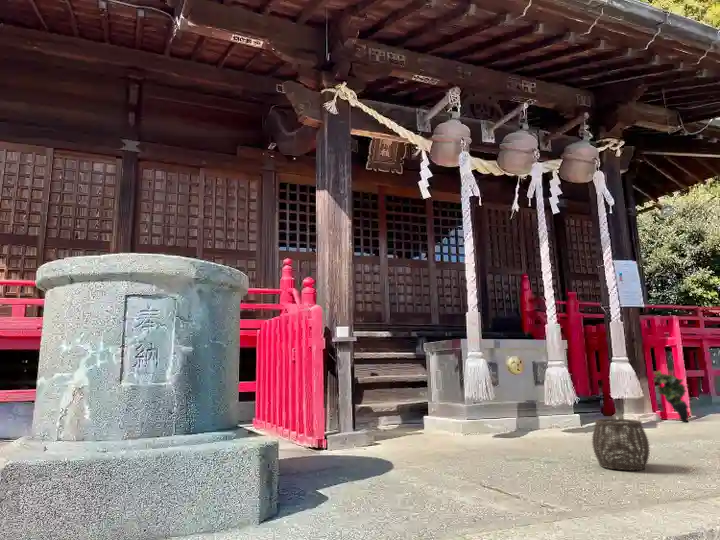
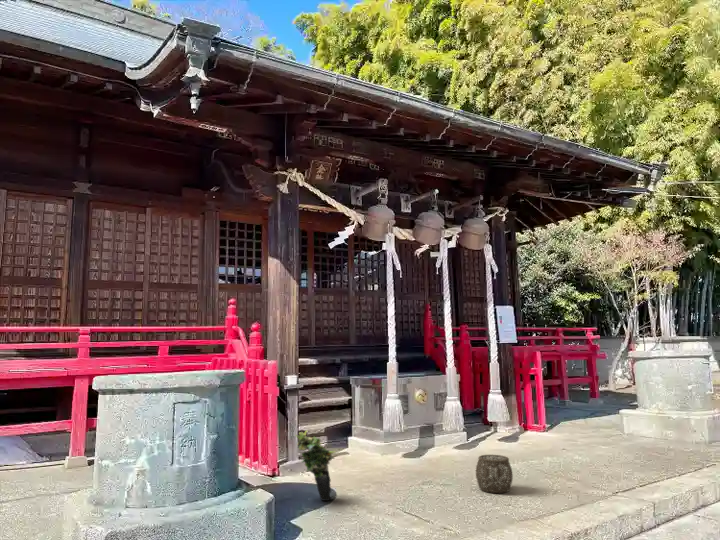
potted plant: present [654,371,689,422] -> present [296,431,334,501]

